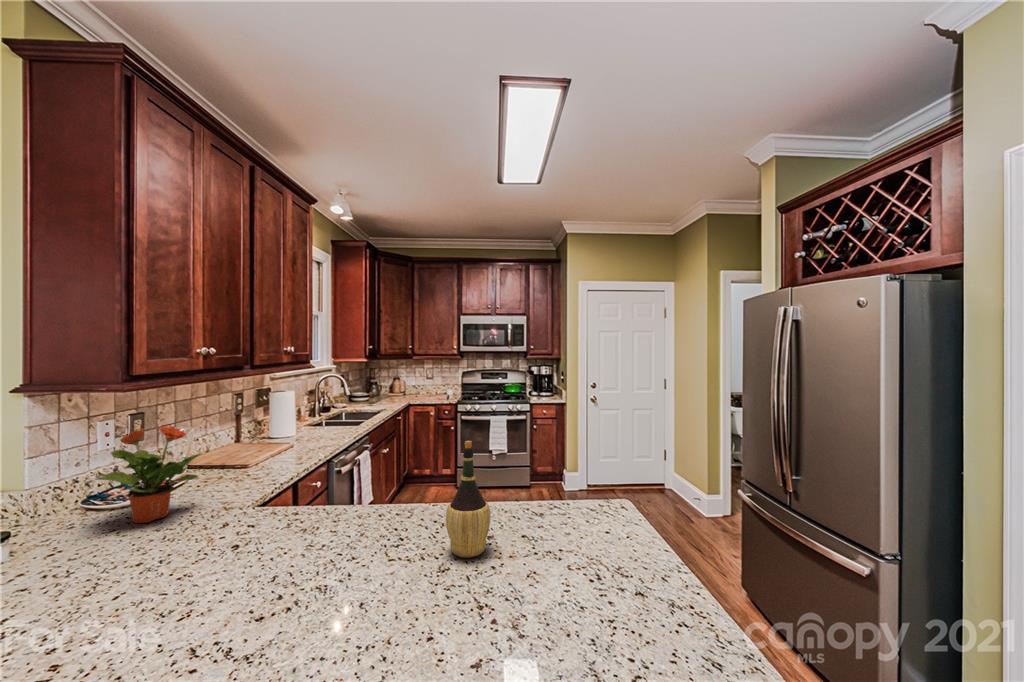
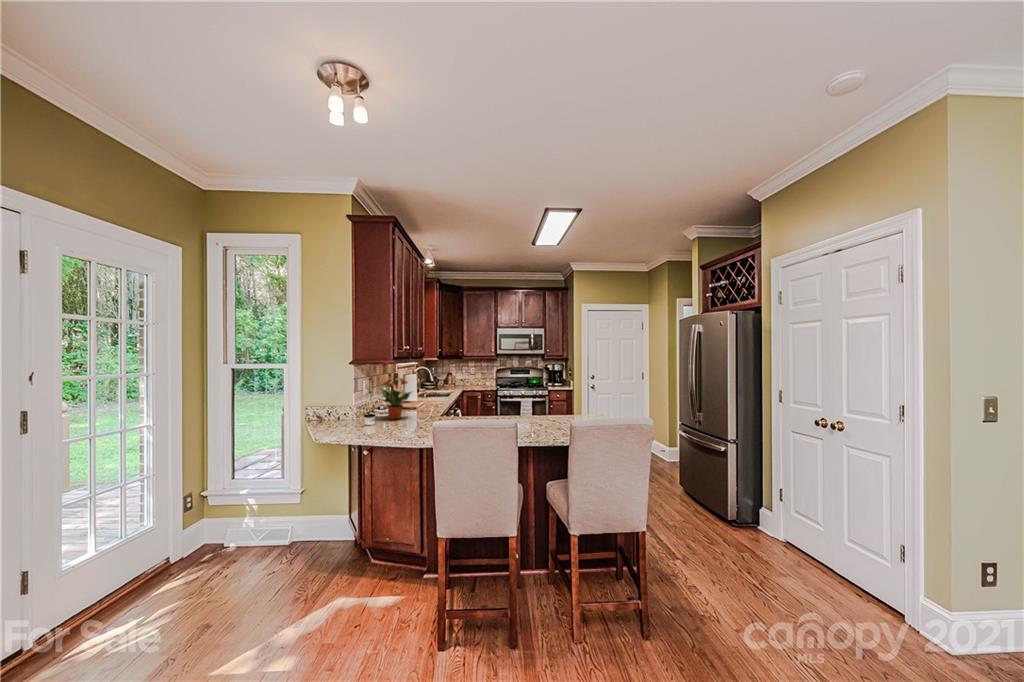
wine bottle: present [446,441,491,557] -> none [533,378,551,423]

